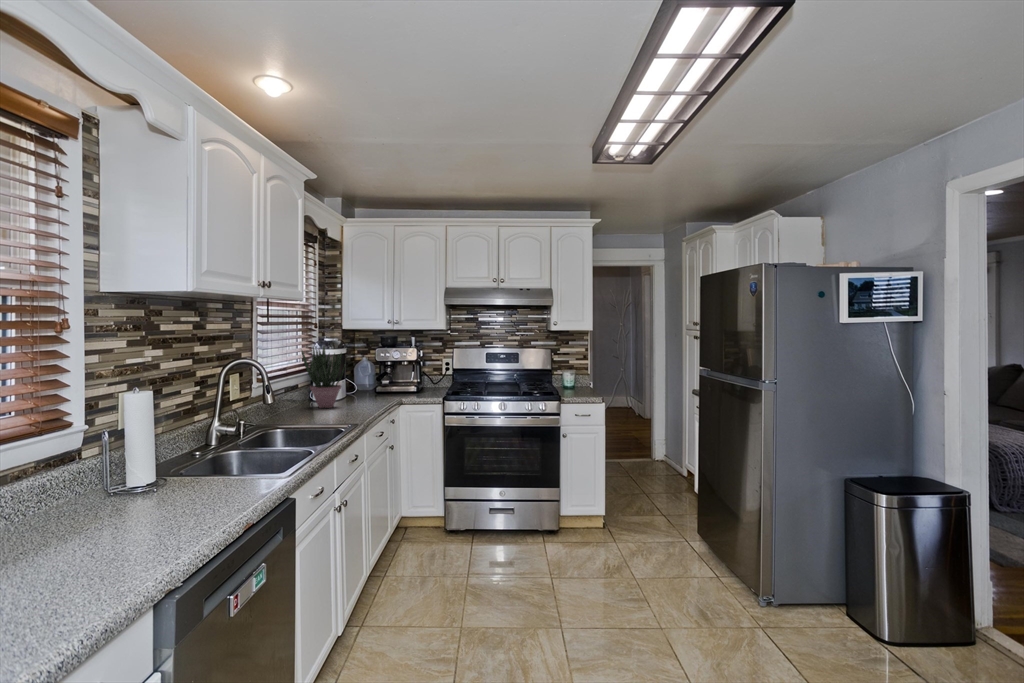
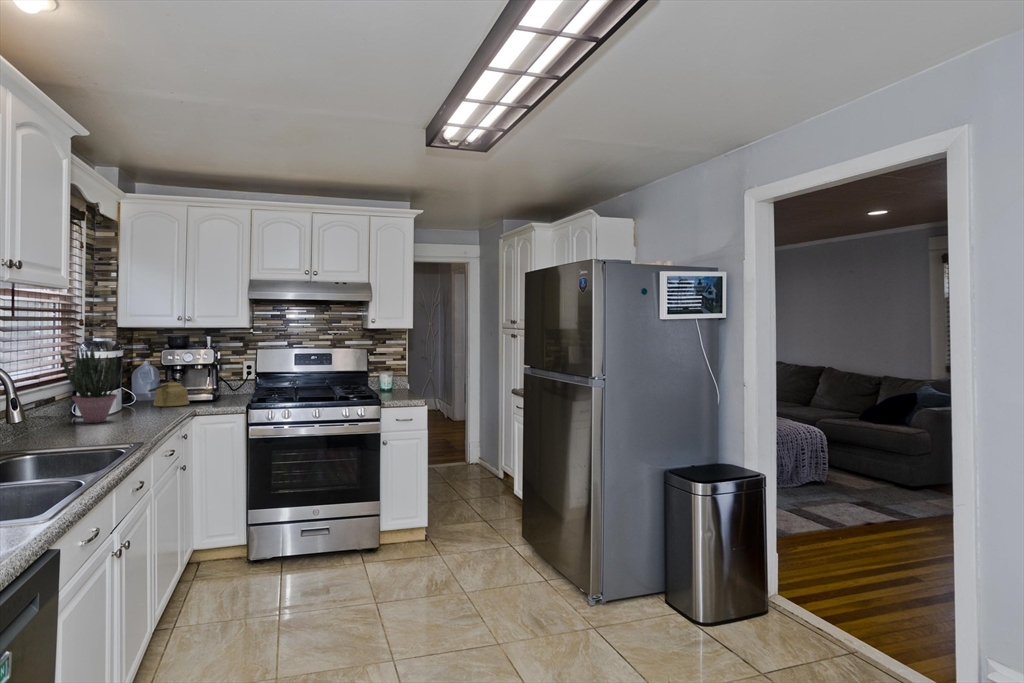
kettle: none [365,374,397,397] -> present [148,380,189,406]

